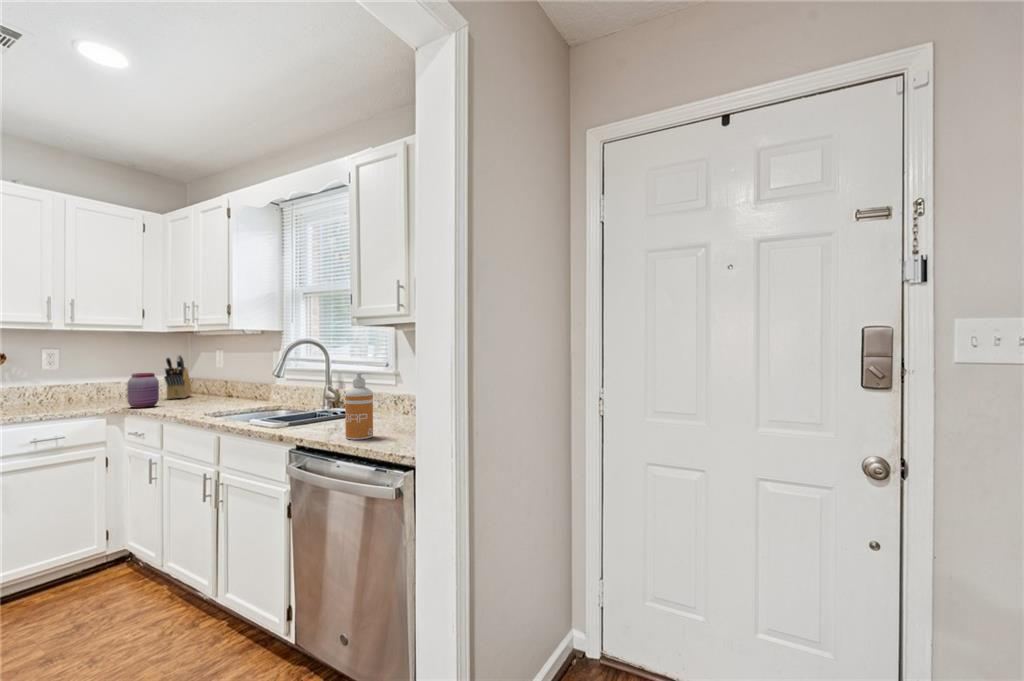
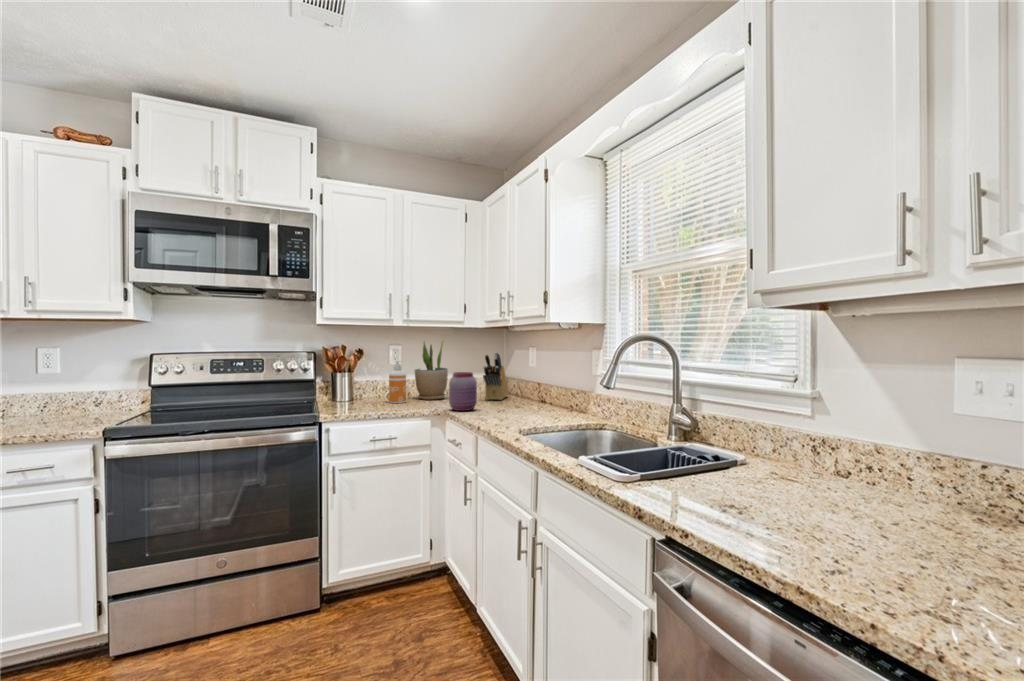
potted plant: none [79,341,121,403] -> present [415,342,448,400]
soap dispenser: present [345,372,373,440] -> present [389,361,406,403]

